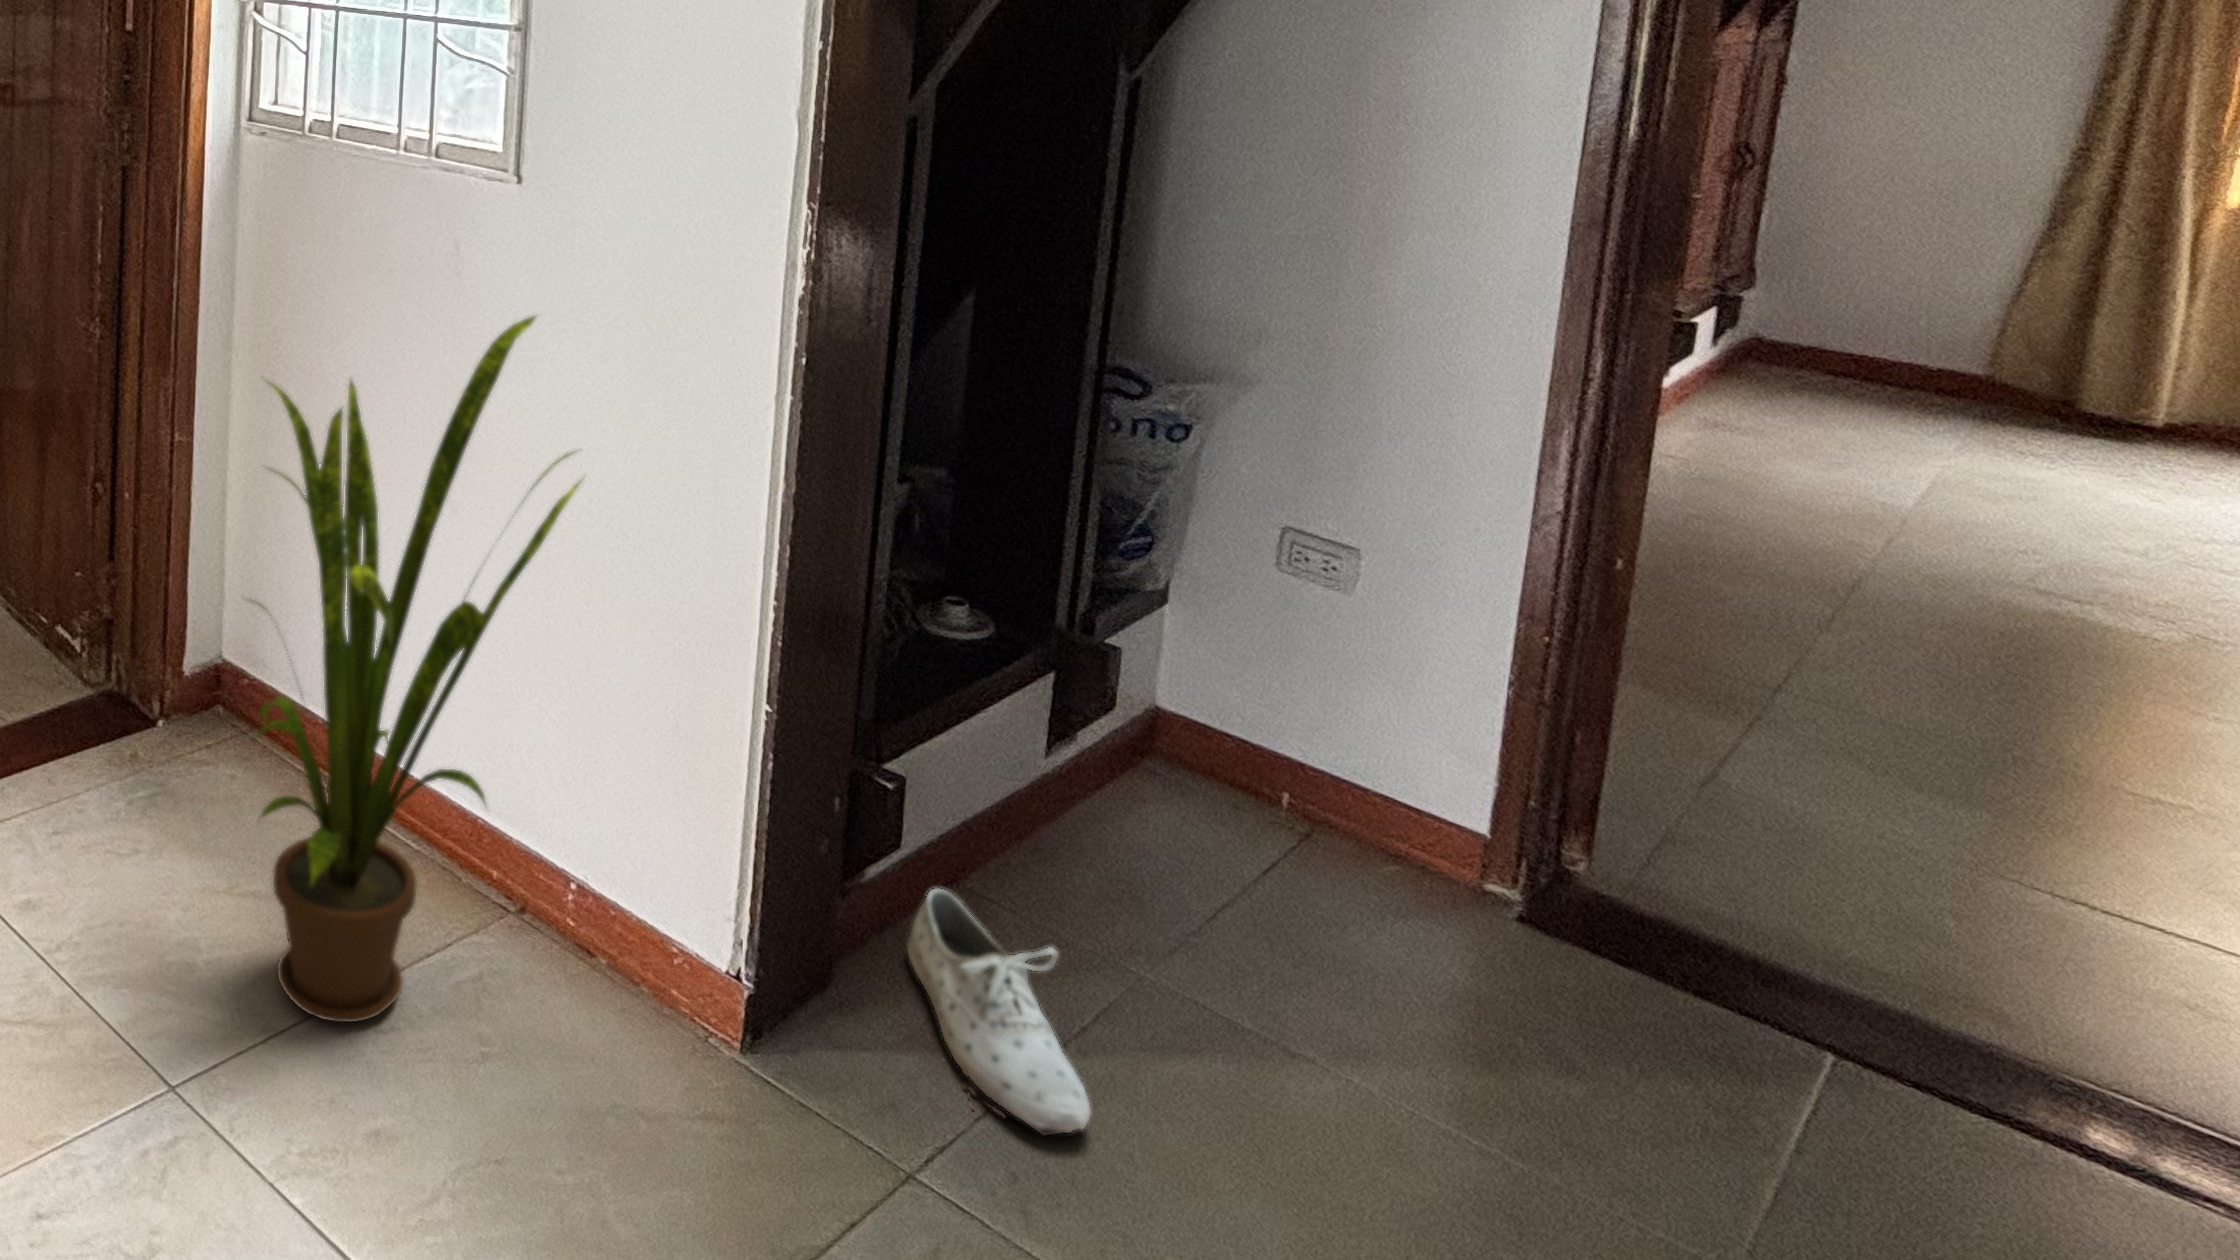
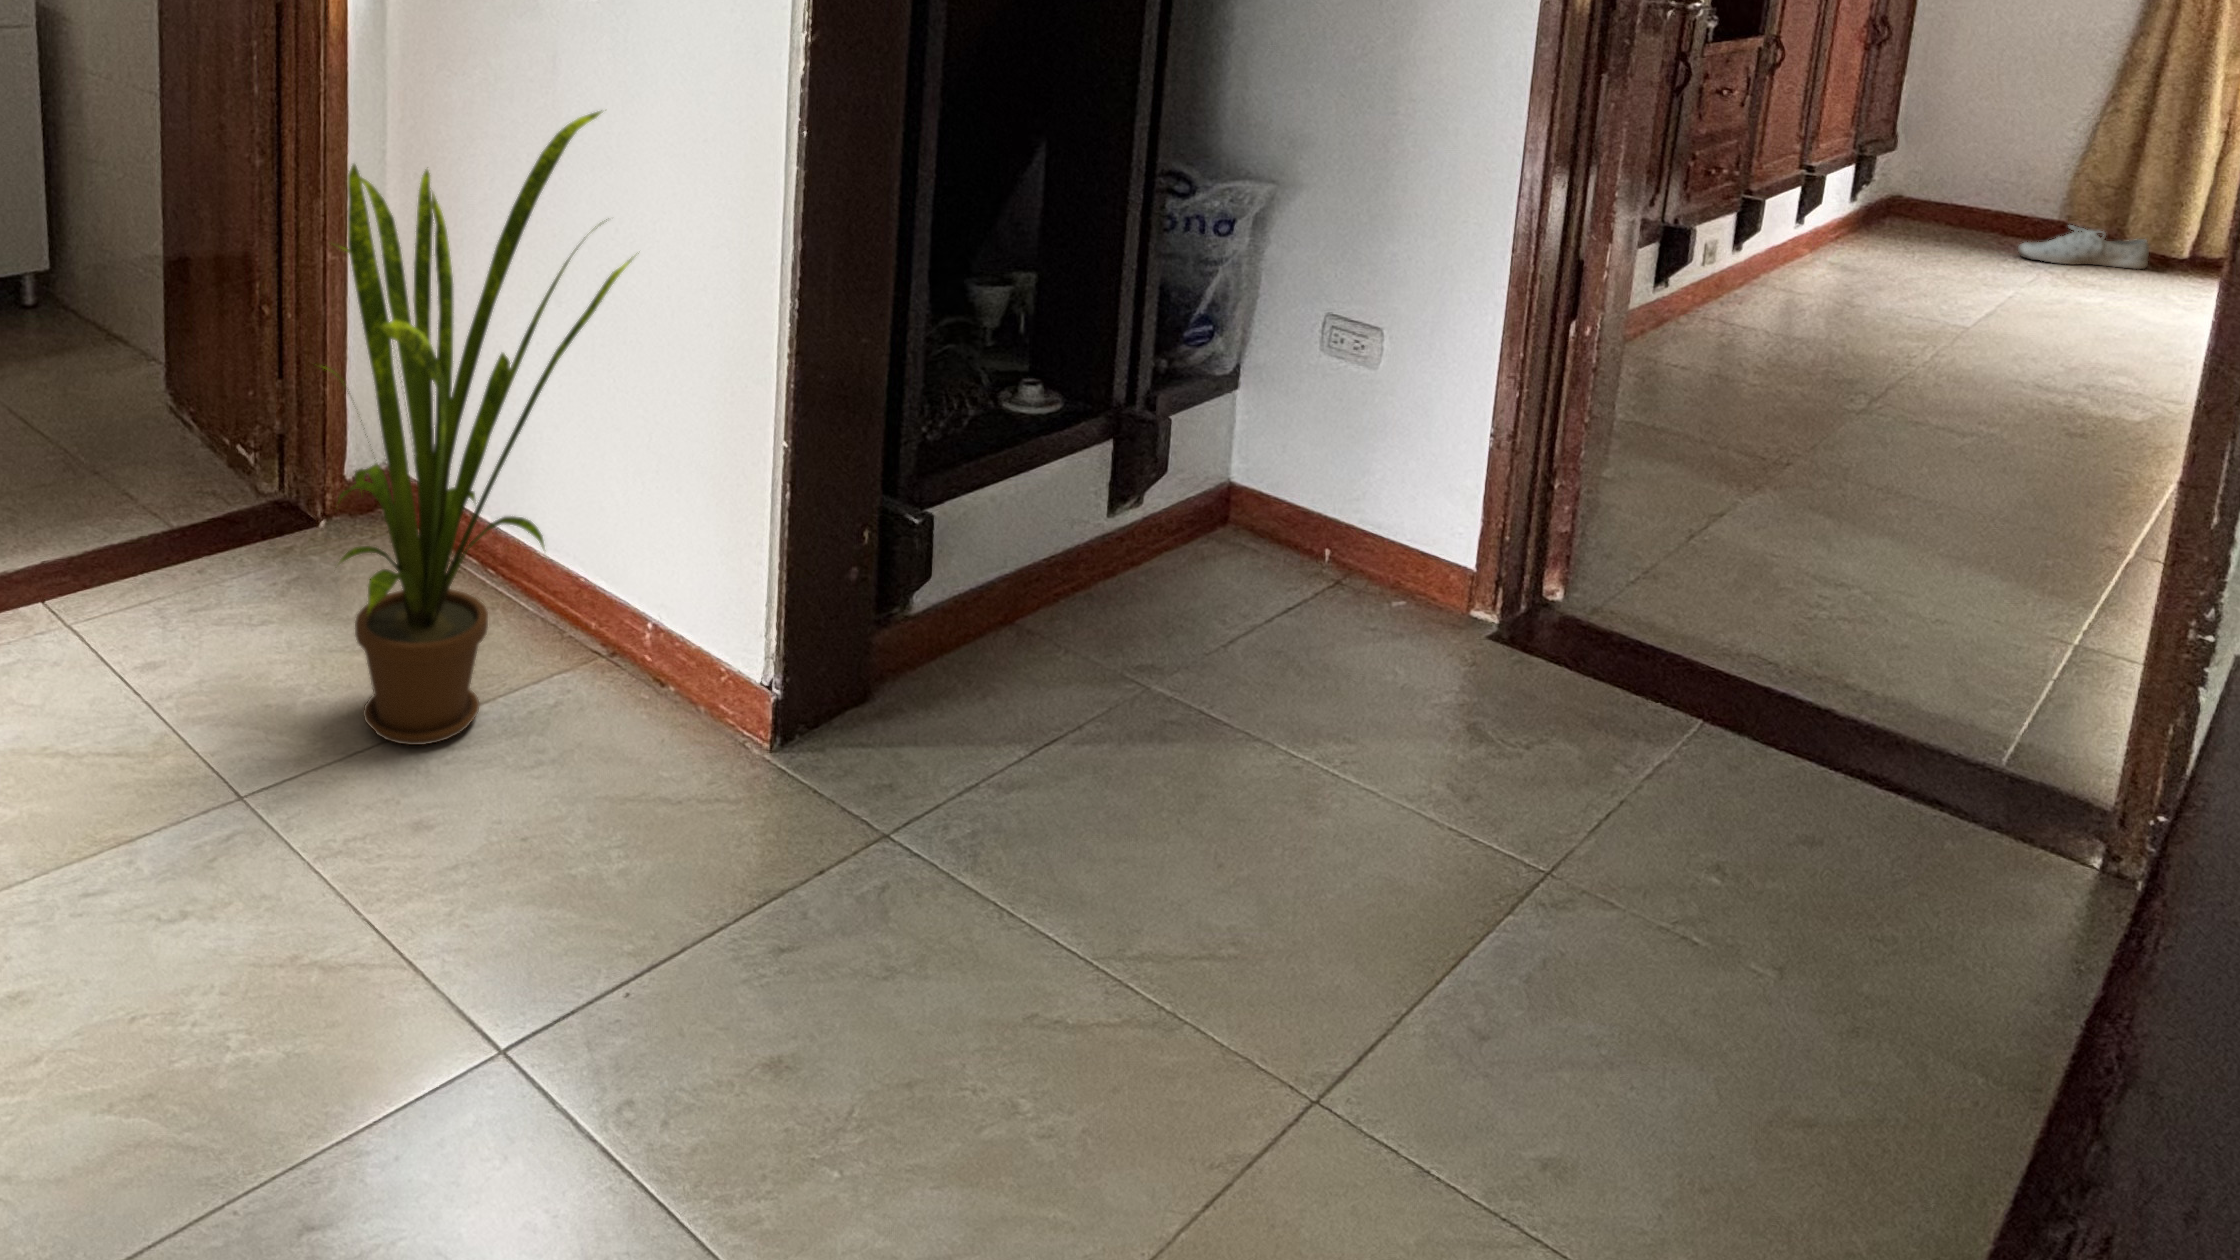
shoe: present [908,889,1090,1135] -> present [2018,225,2149,269]

